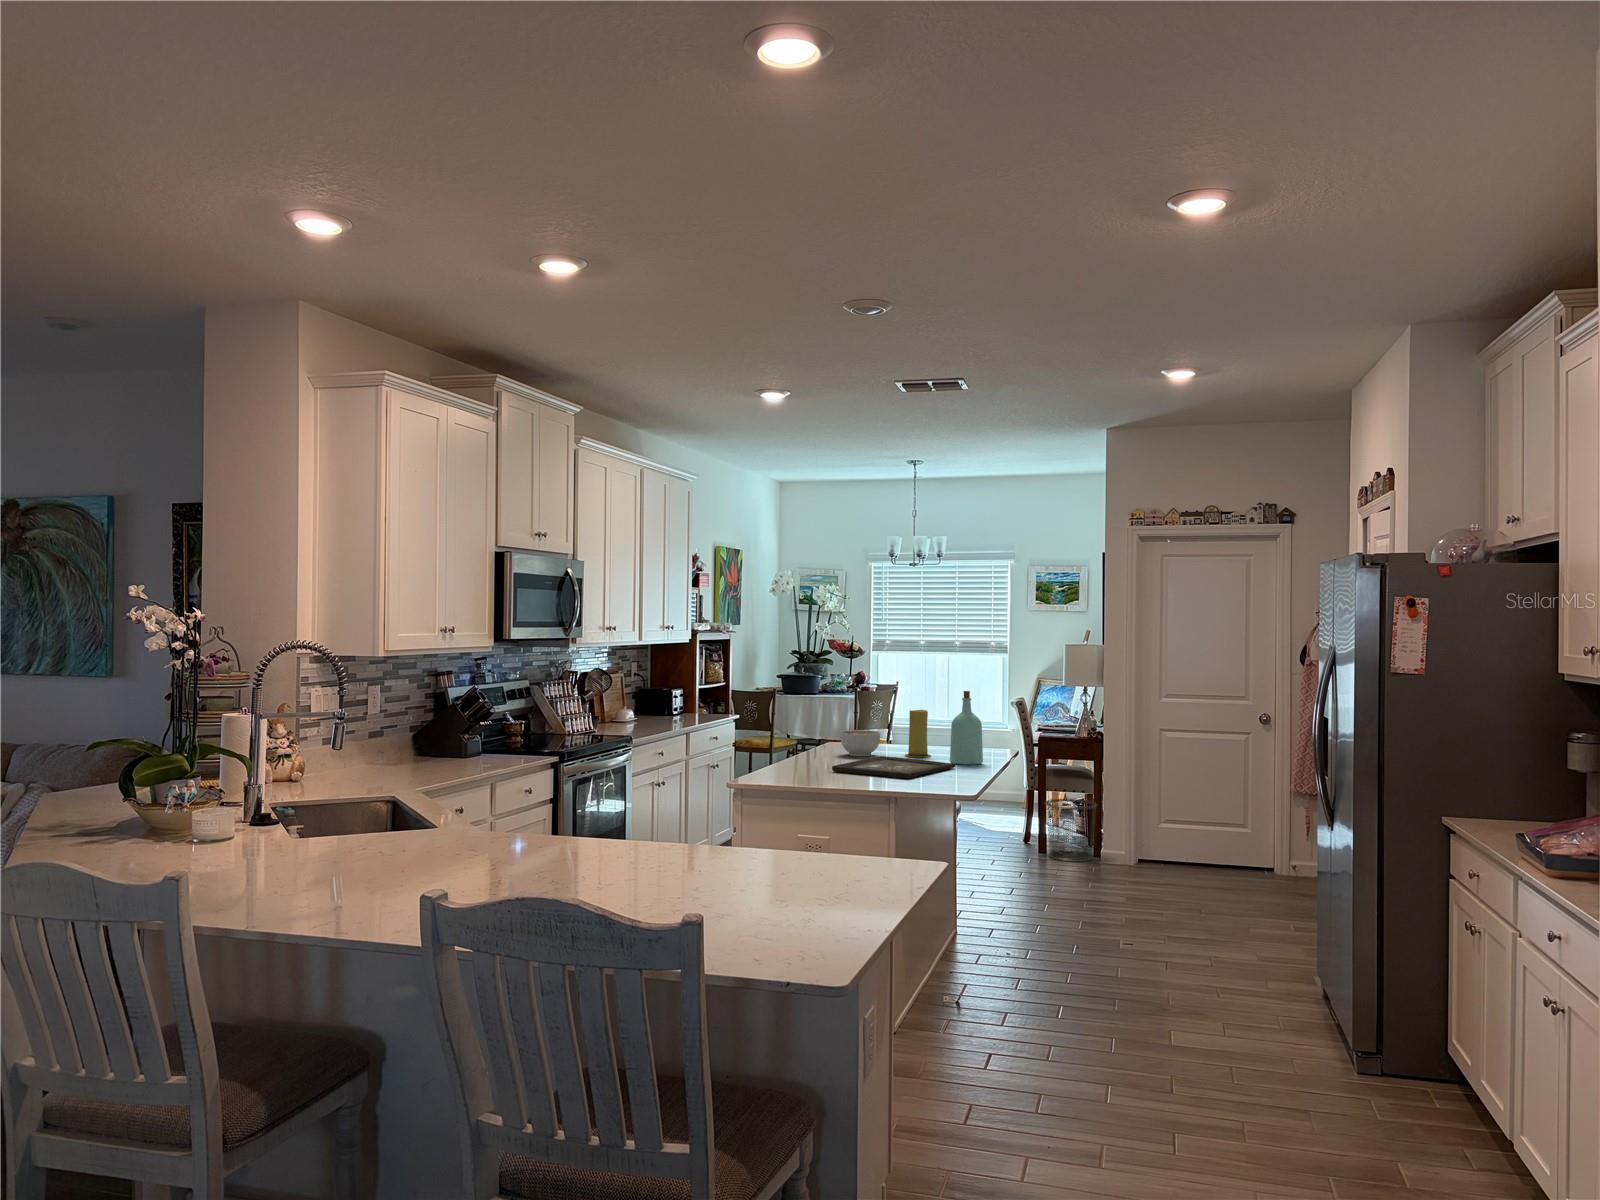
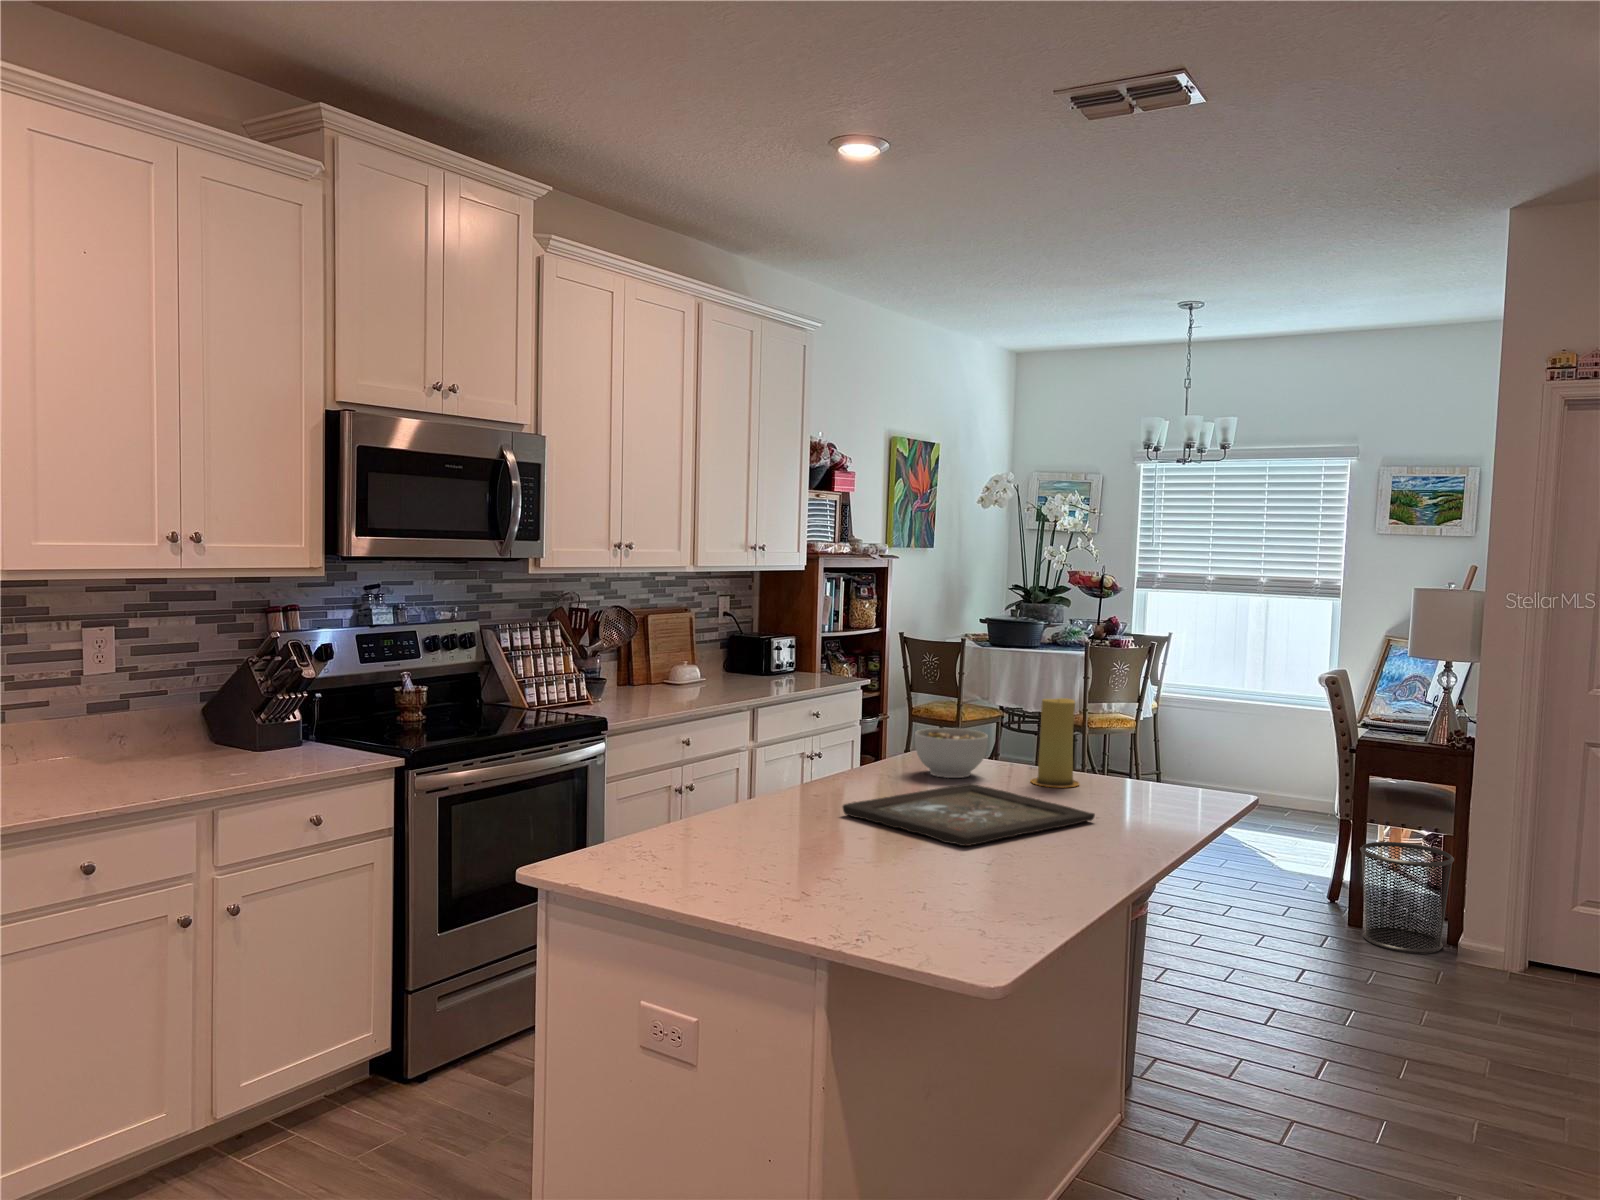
bottle: present [950,691,983,765] -> none [1098,670,1164,814]

